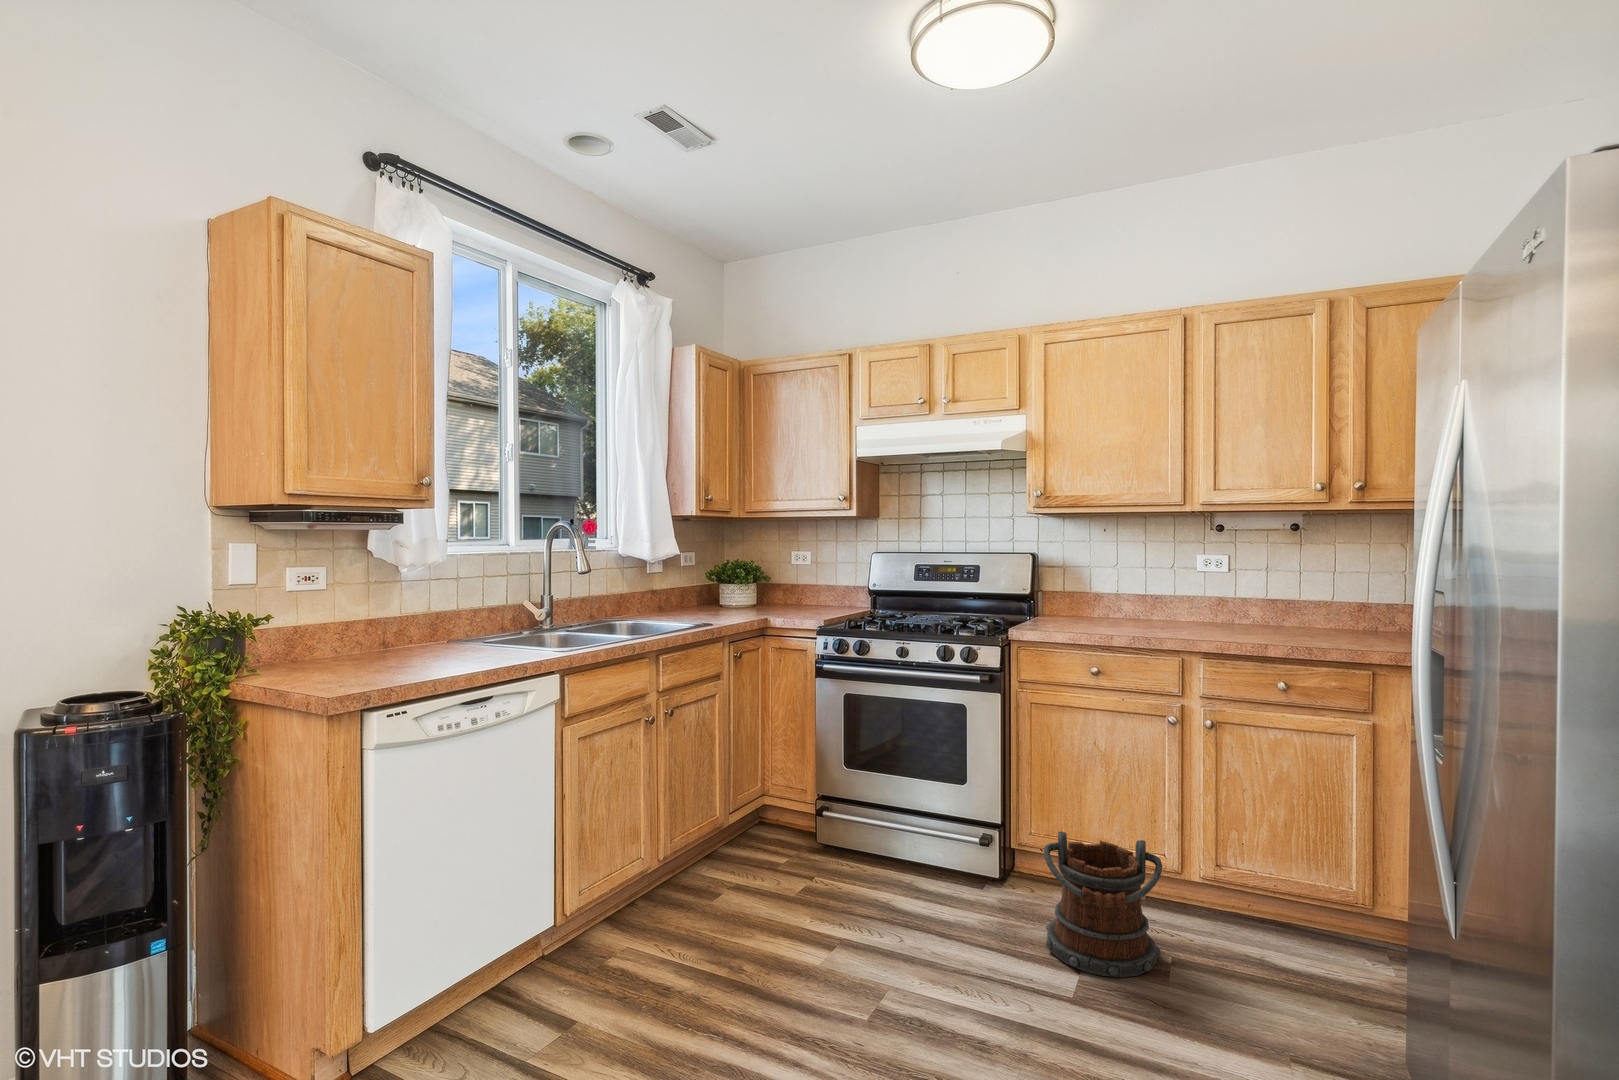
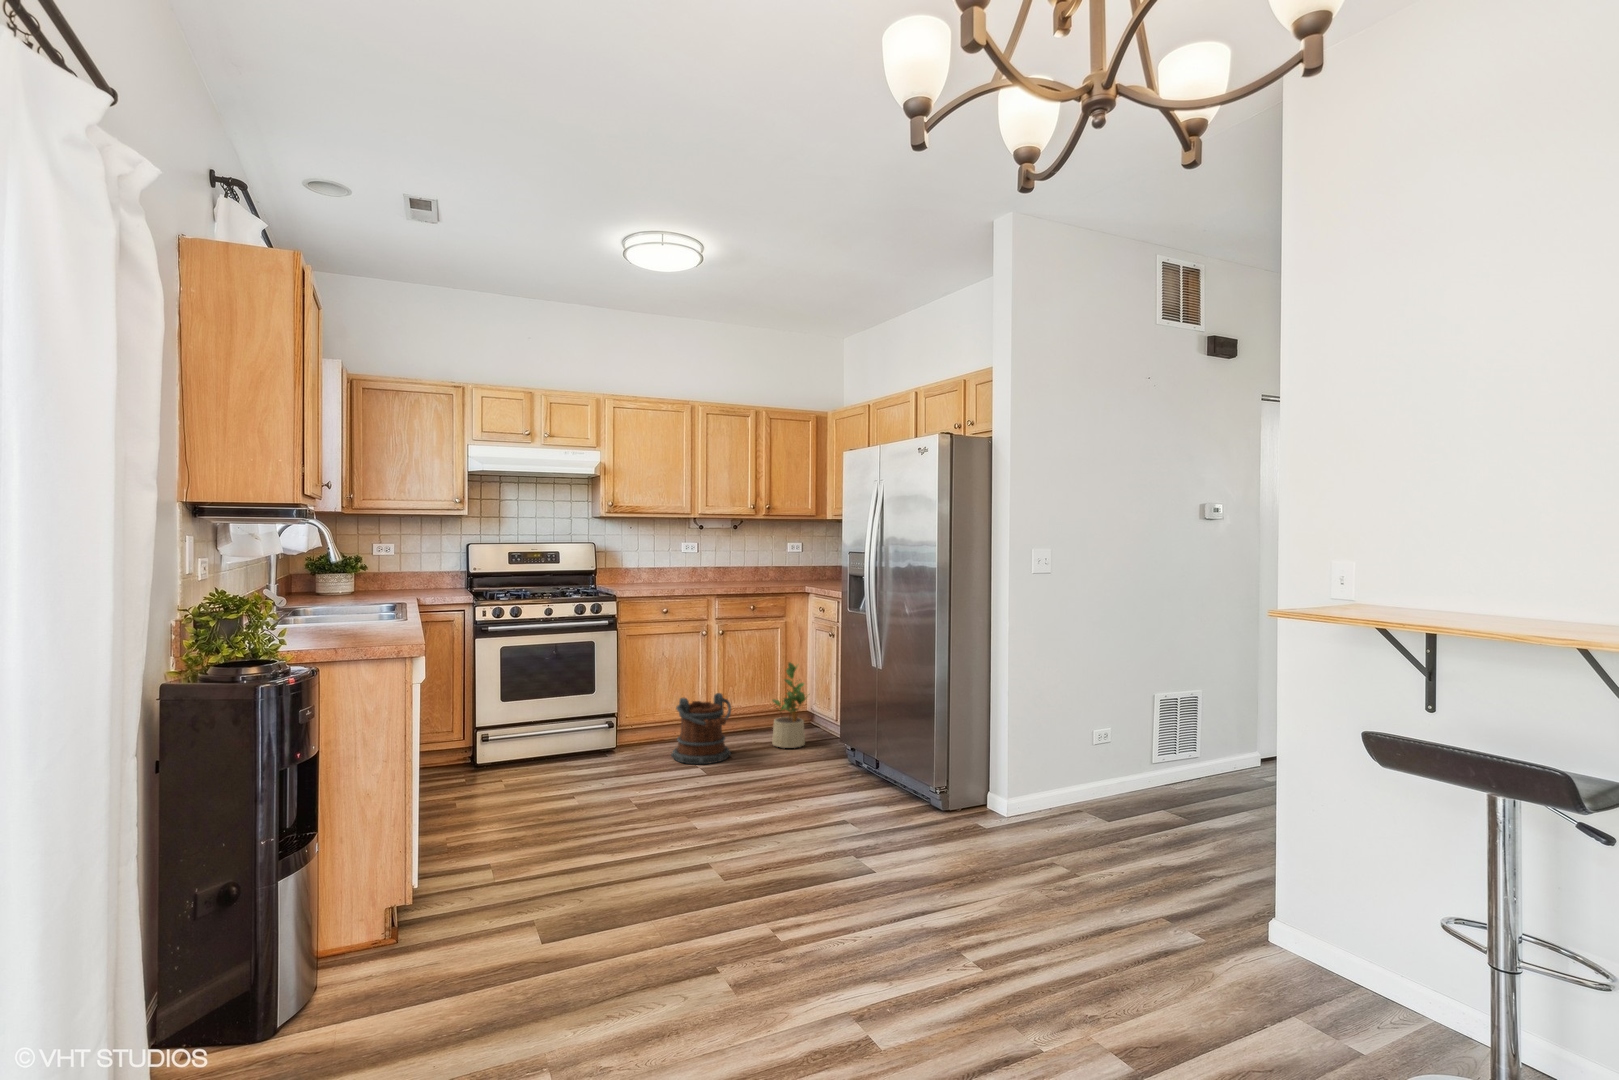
potted plant: none [1269,818,1369,1015] -> present [772,663,806,748]

